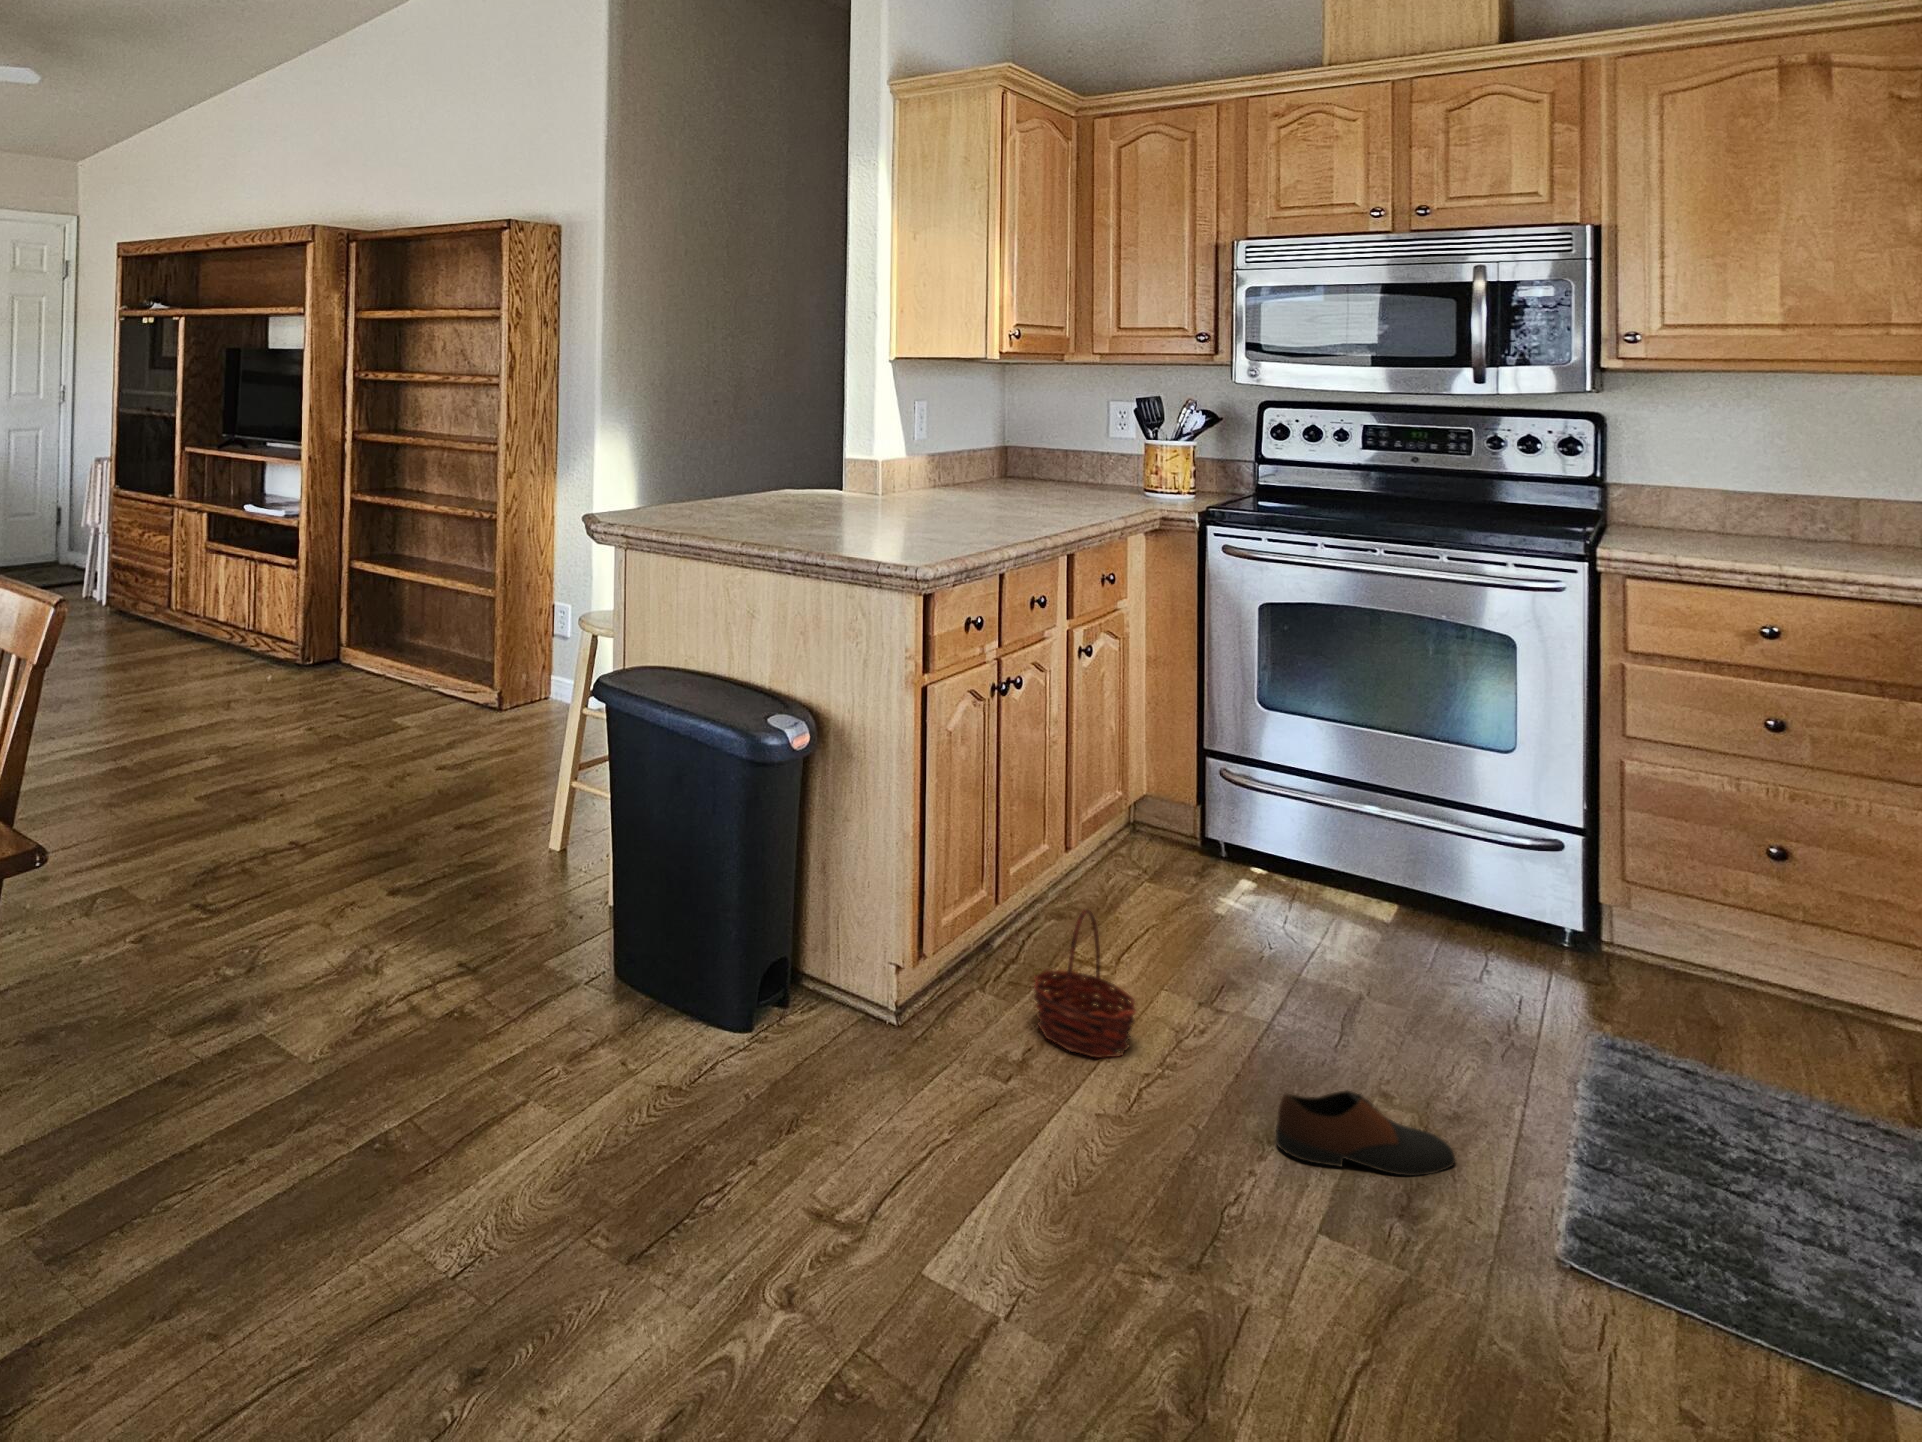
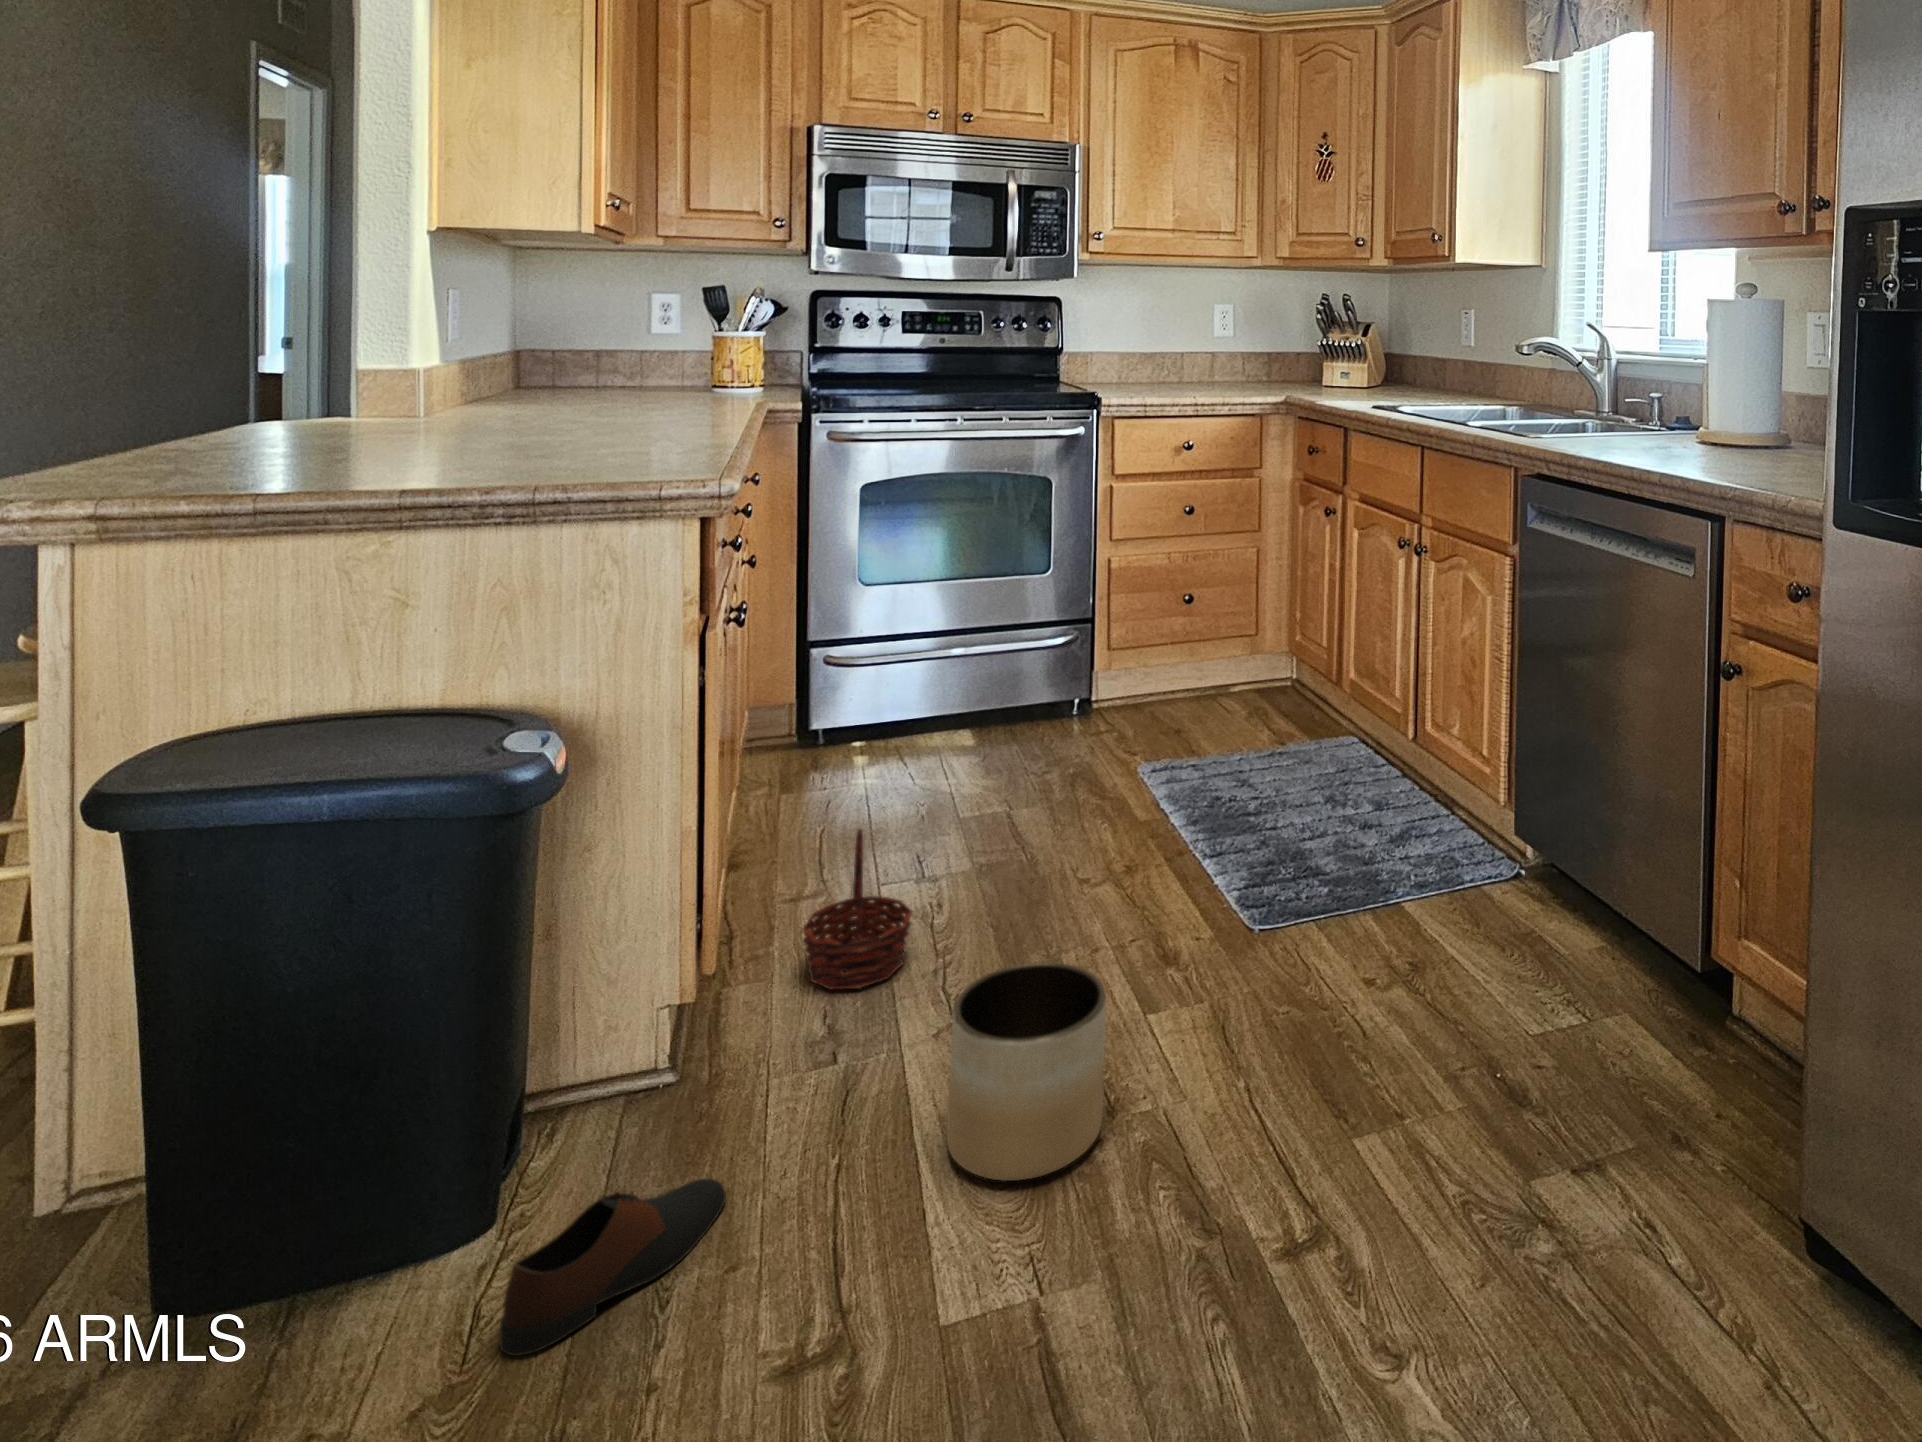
planter: none [1020,1058,1181,1268] -> present [947,962,1106,1181]
shoe: present [1276,1091,1455,1176] -> present [500,1178,726,1356]

